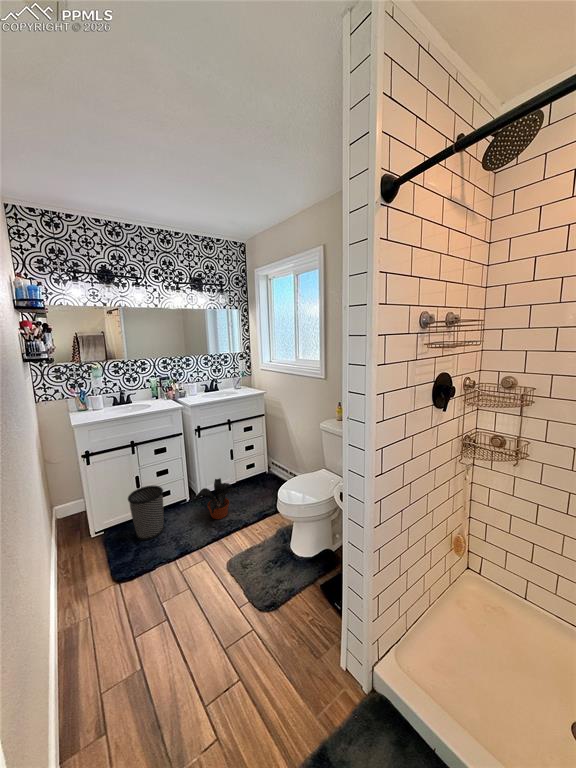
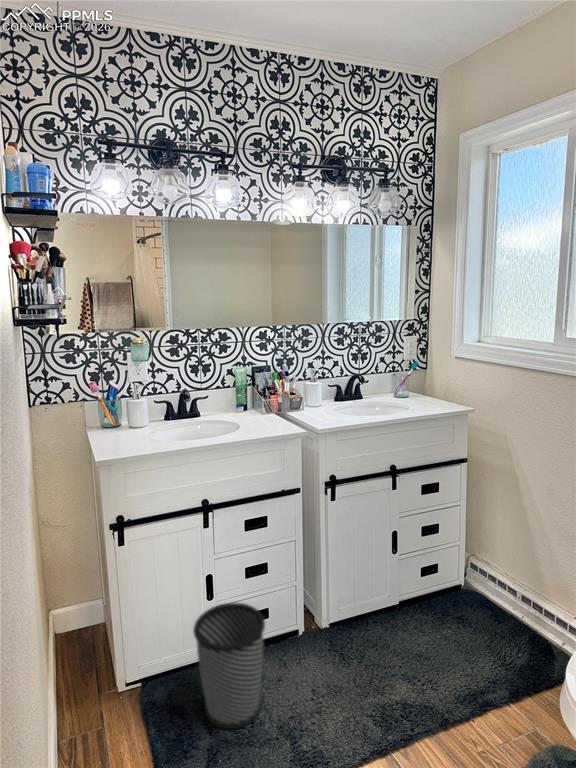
potted plant: present [195,478,239,519] -> none [332,601,431,702]

